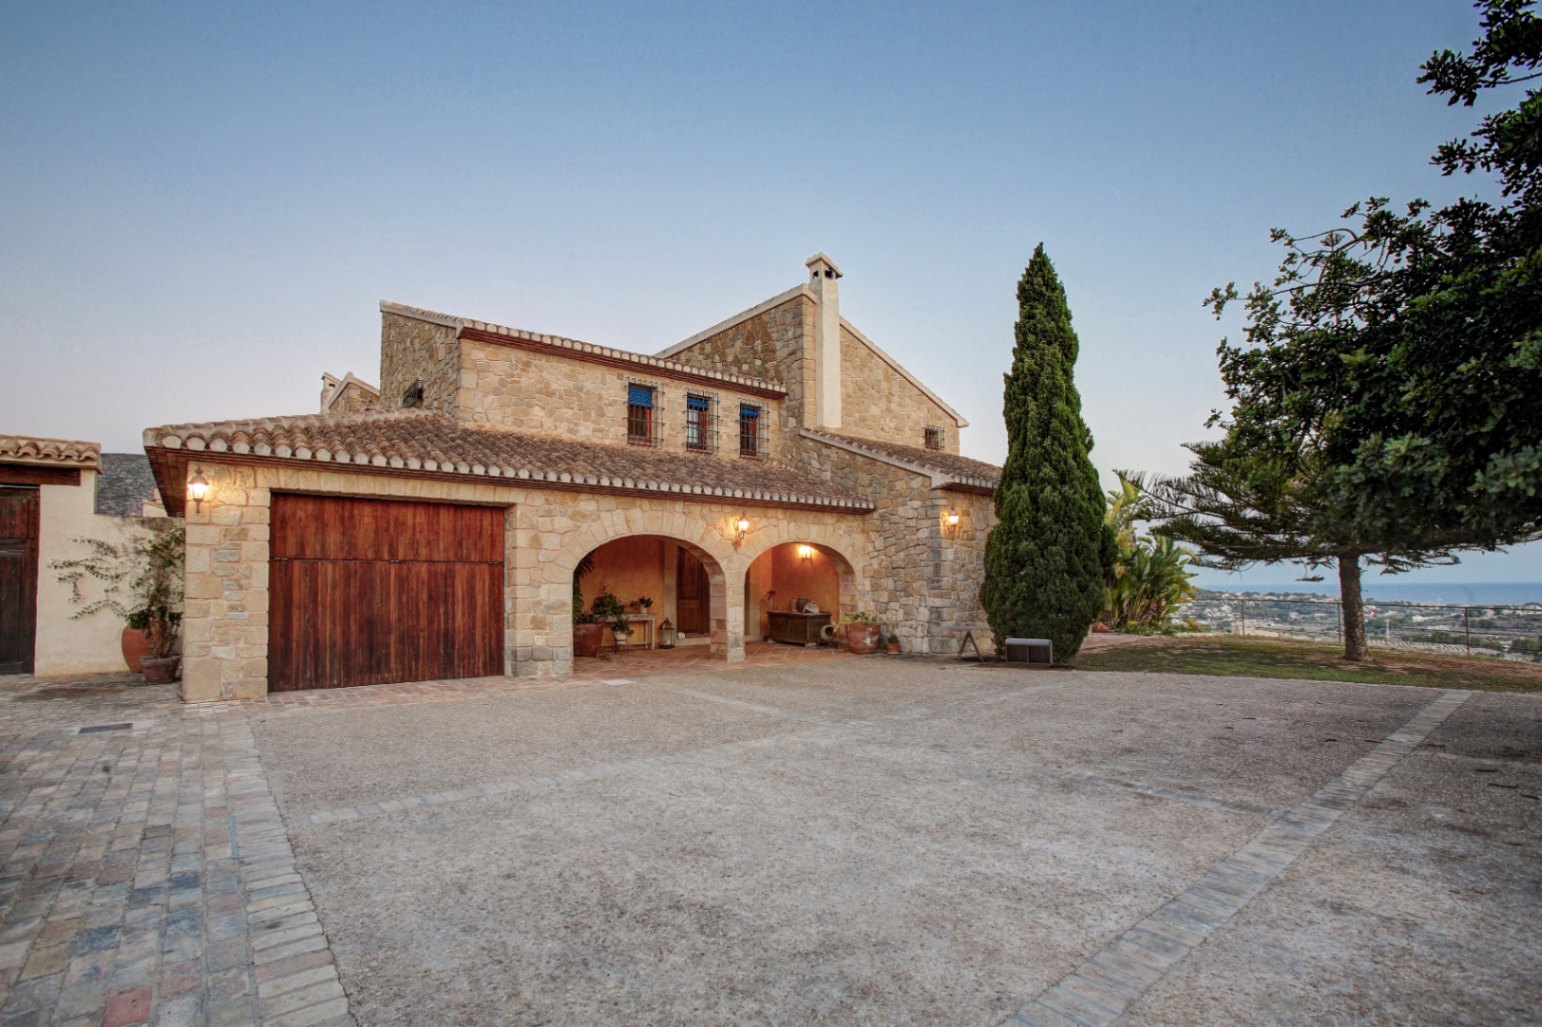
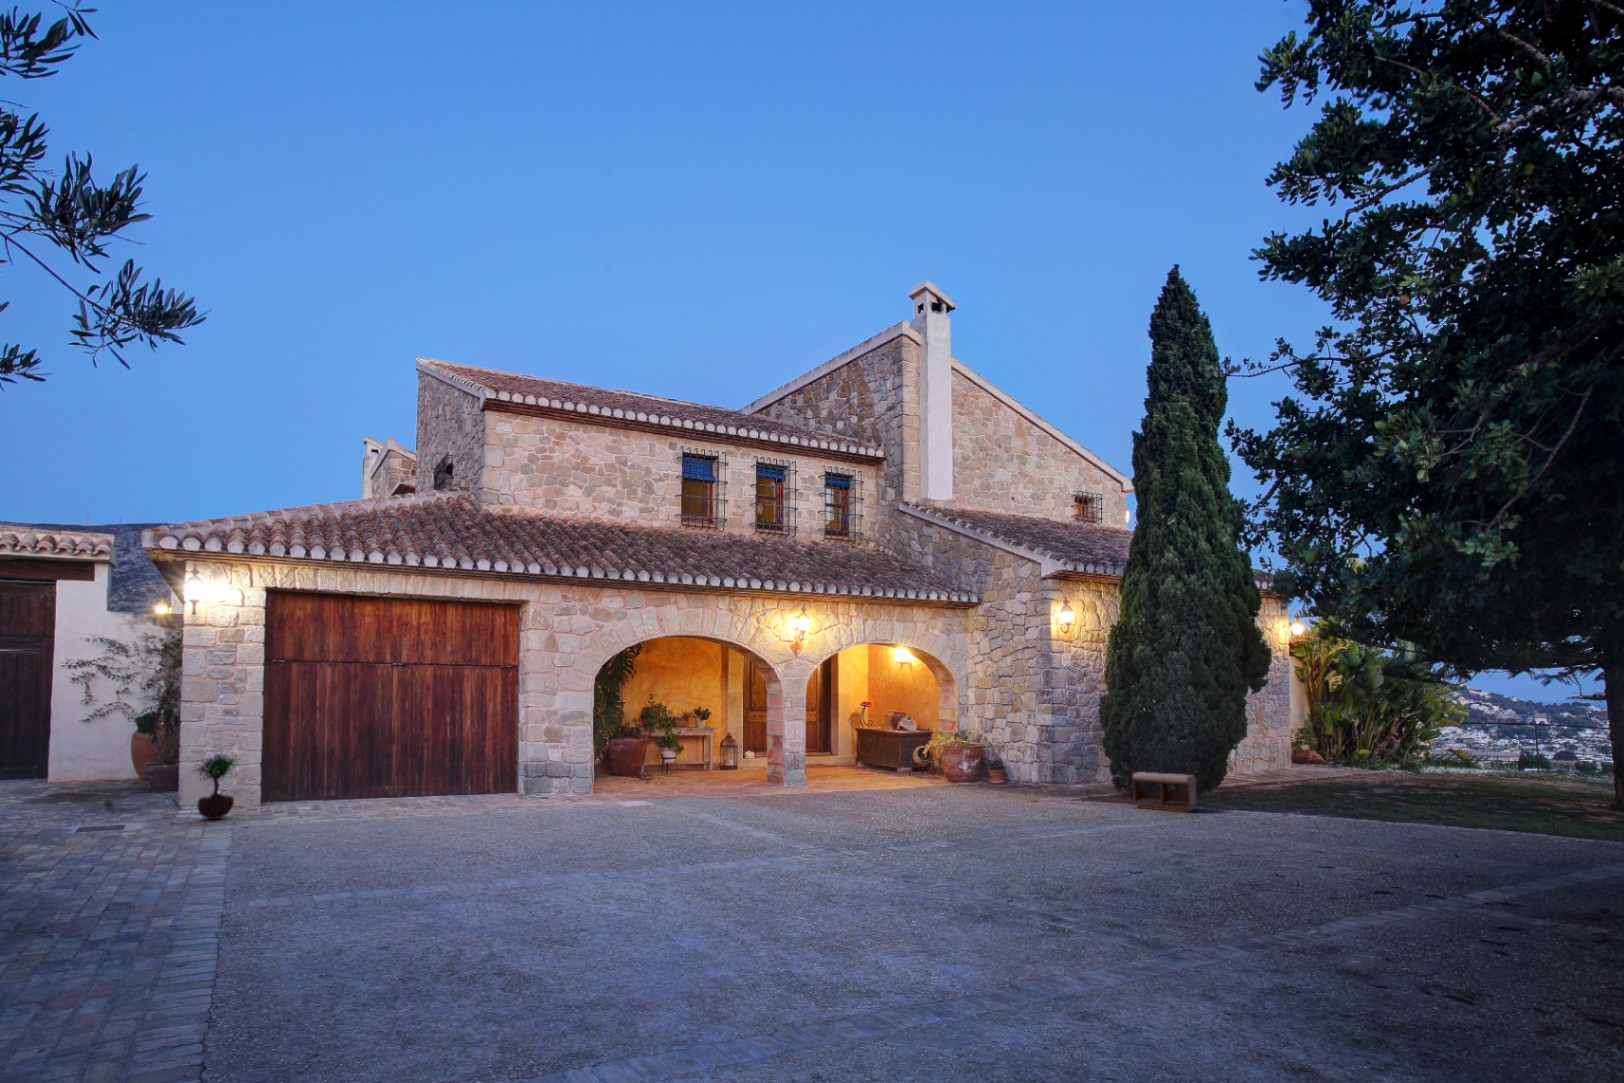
round table: present [945,626,993,662] -> none [1060,754,1125,803]
potted tree: none [204,637,254,704] -> present [196,754,238,819]

